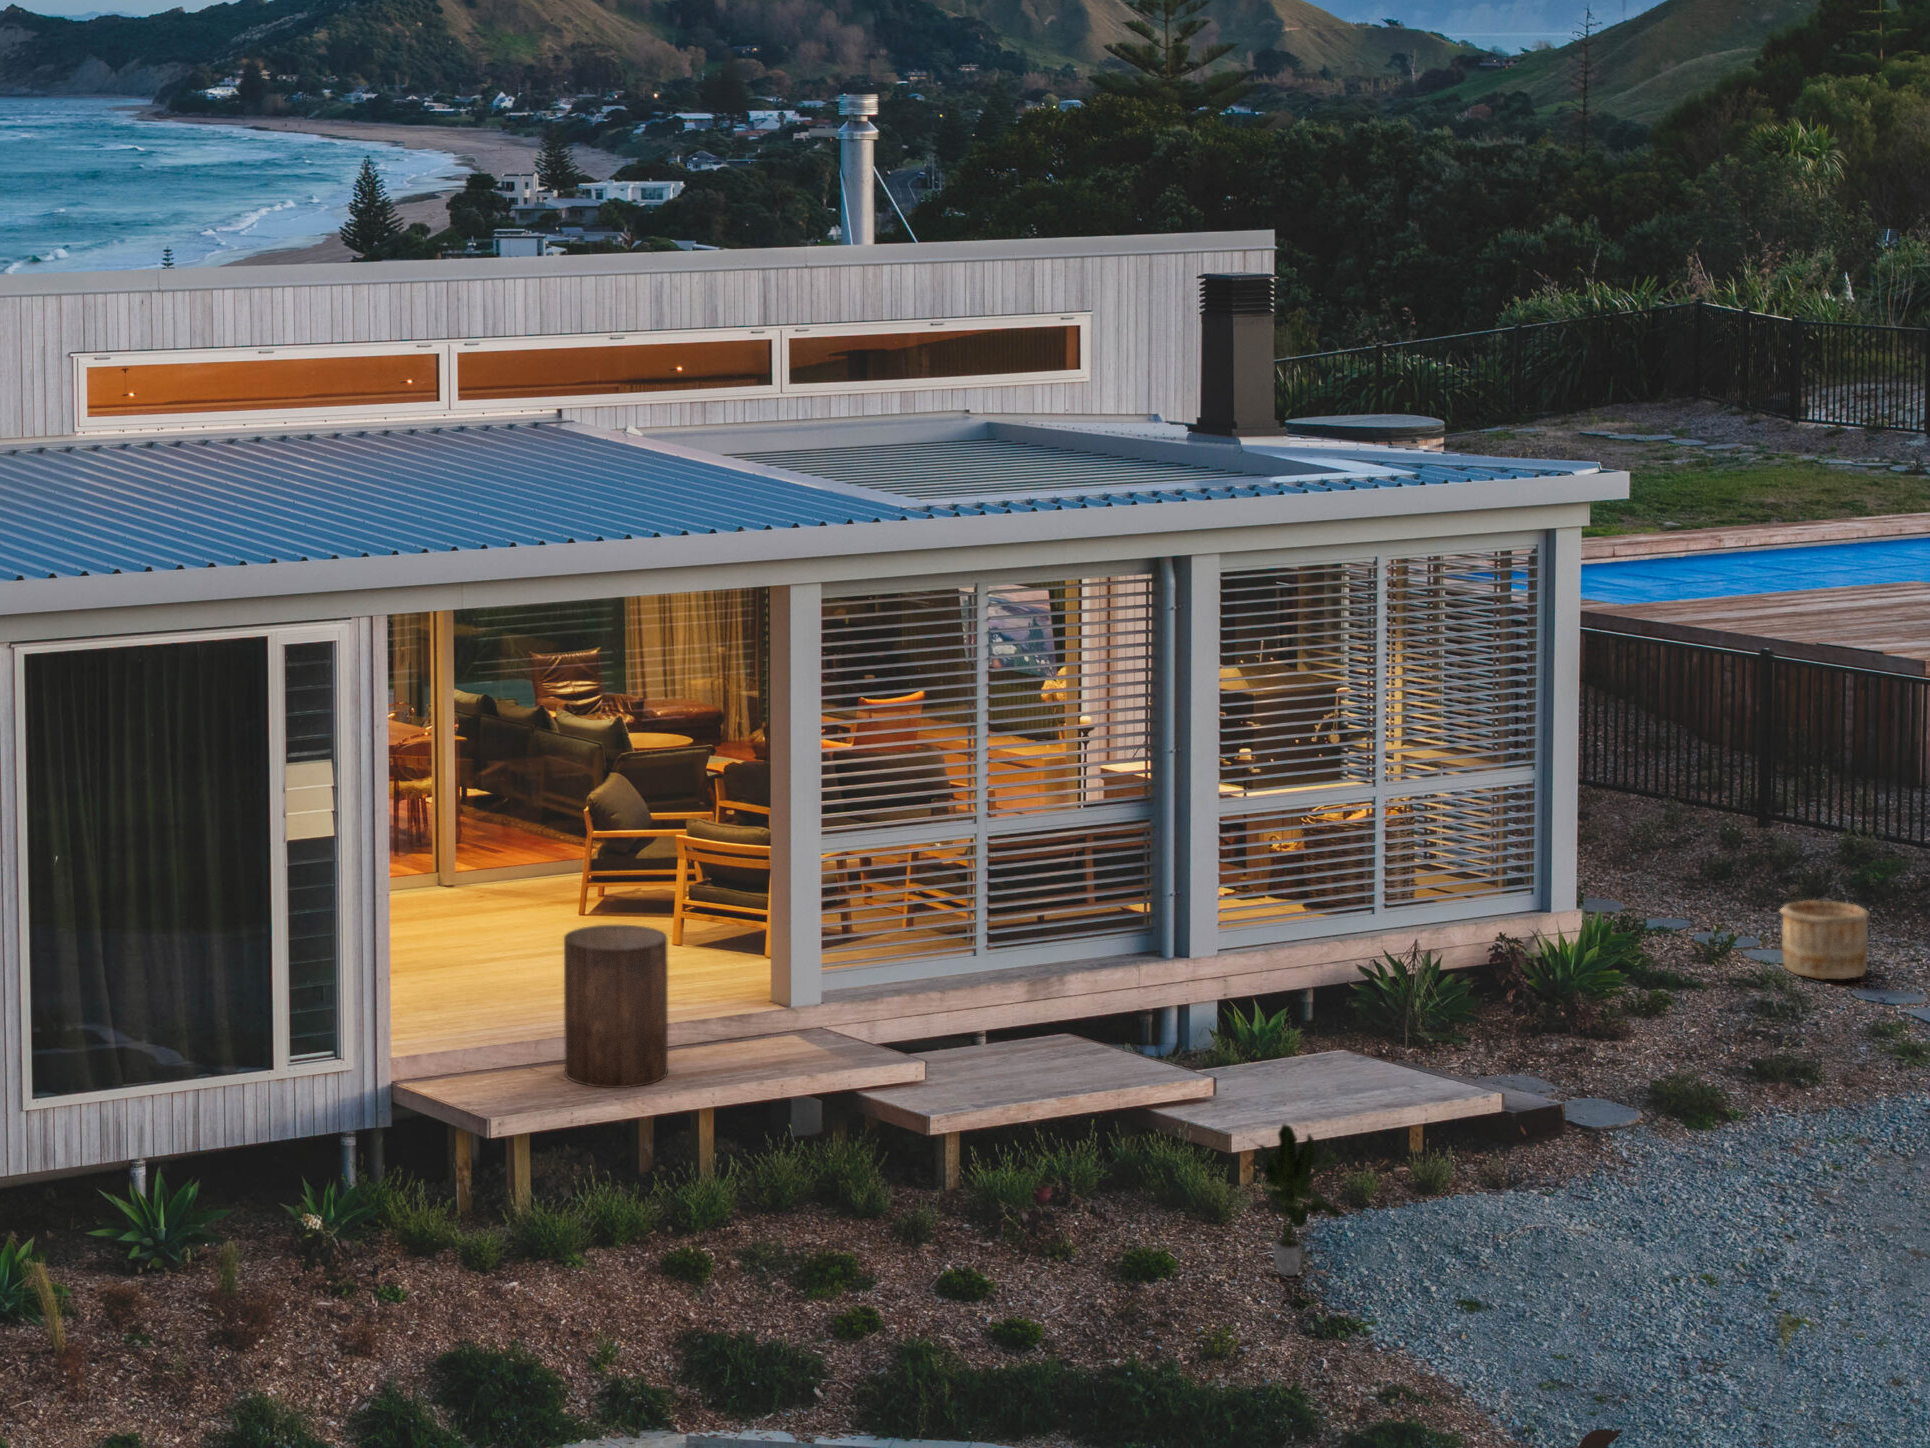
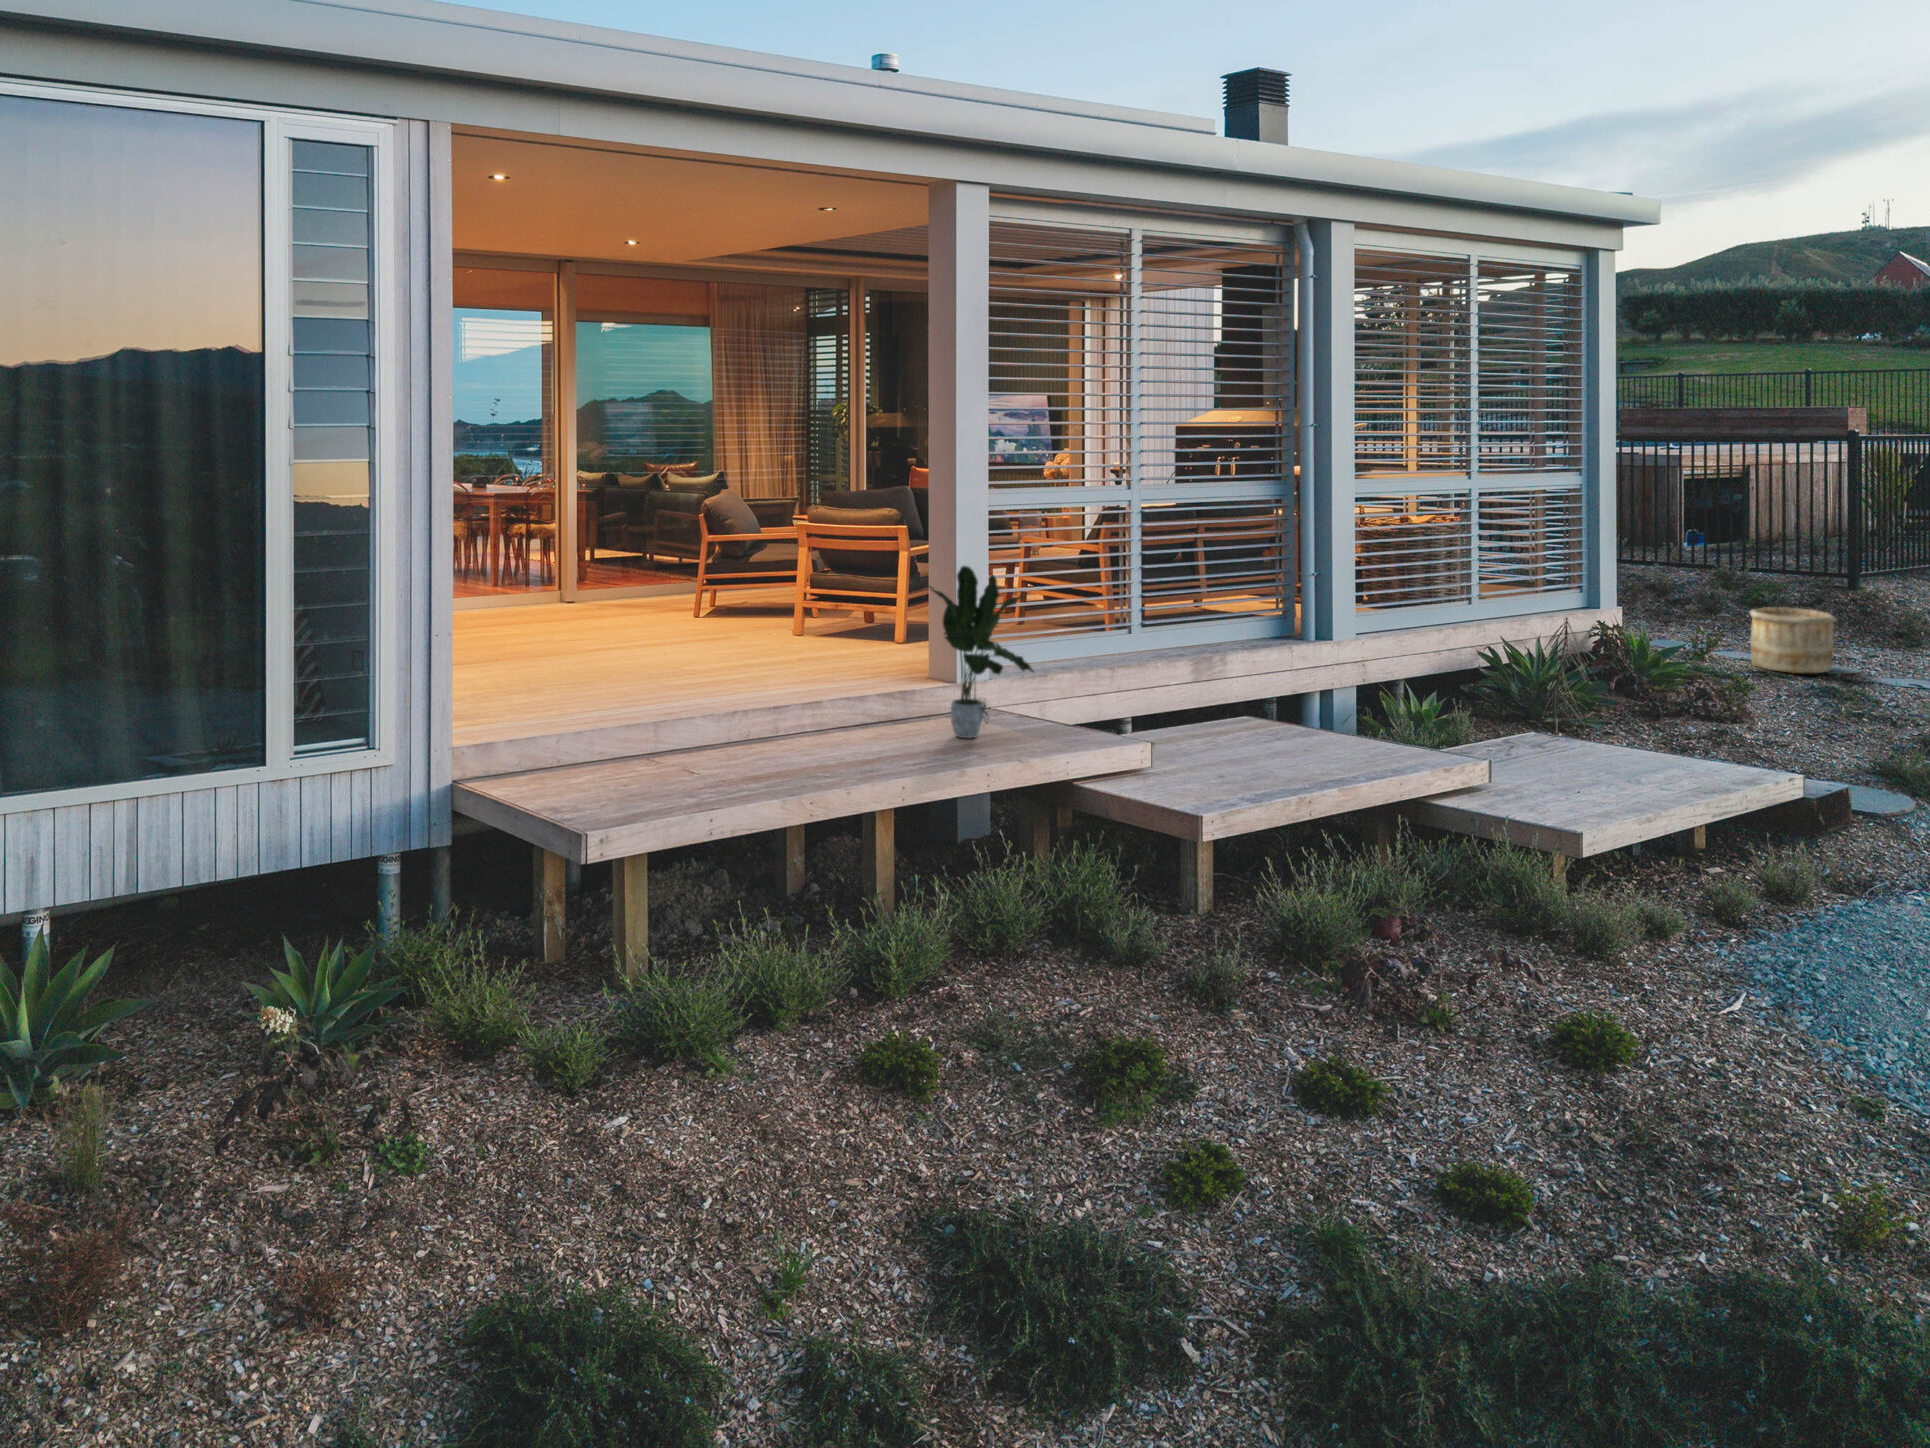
stool: present [564,925,668,1088] -> none [692,571,835,786]
potted plant: present [1257,1125,1344,1276] -> present [930,566,1034,738]

